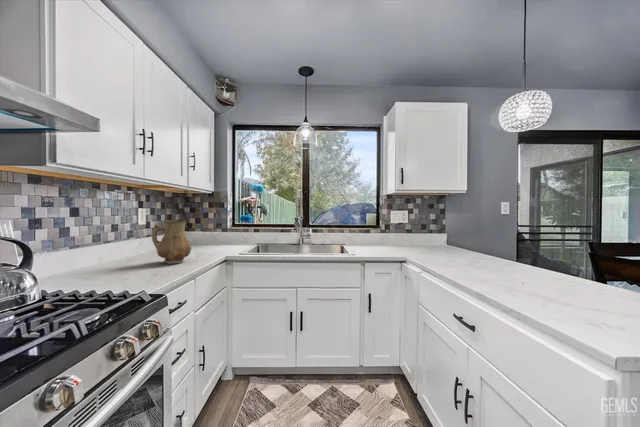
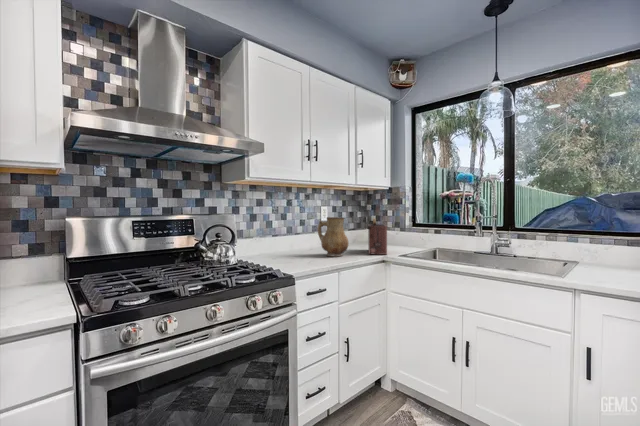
toaster: none [202,221,228,256] -> present [368,219,387,255]

